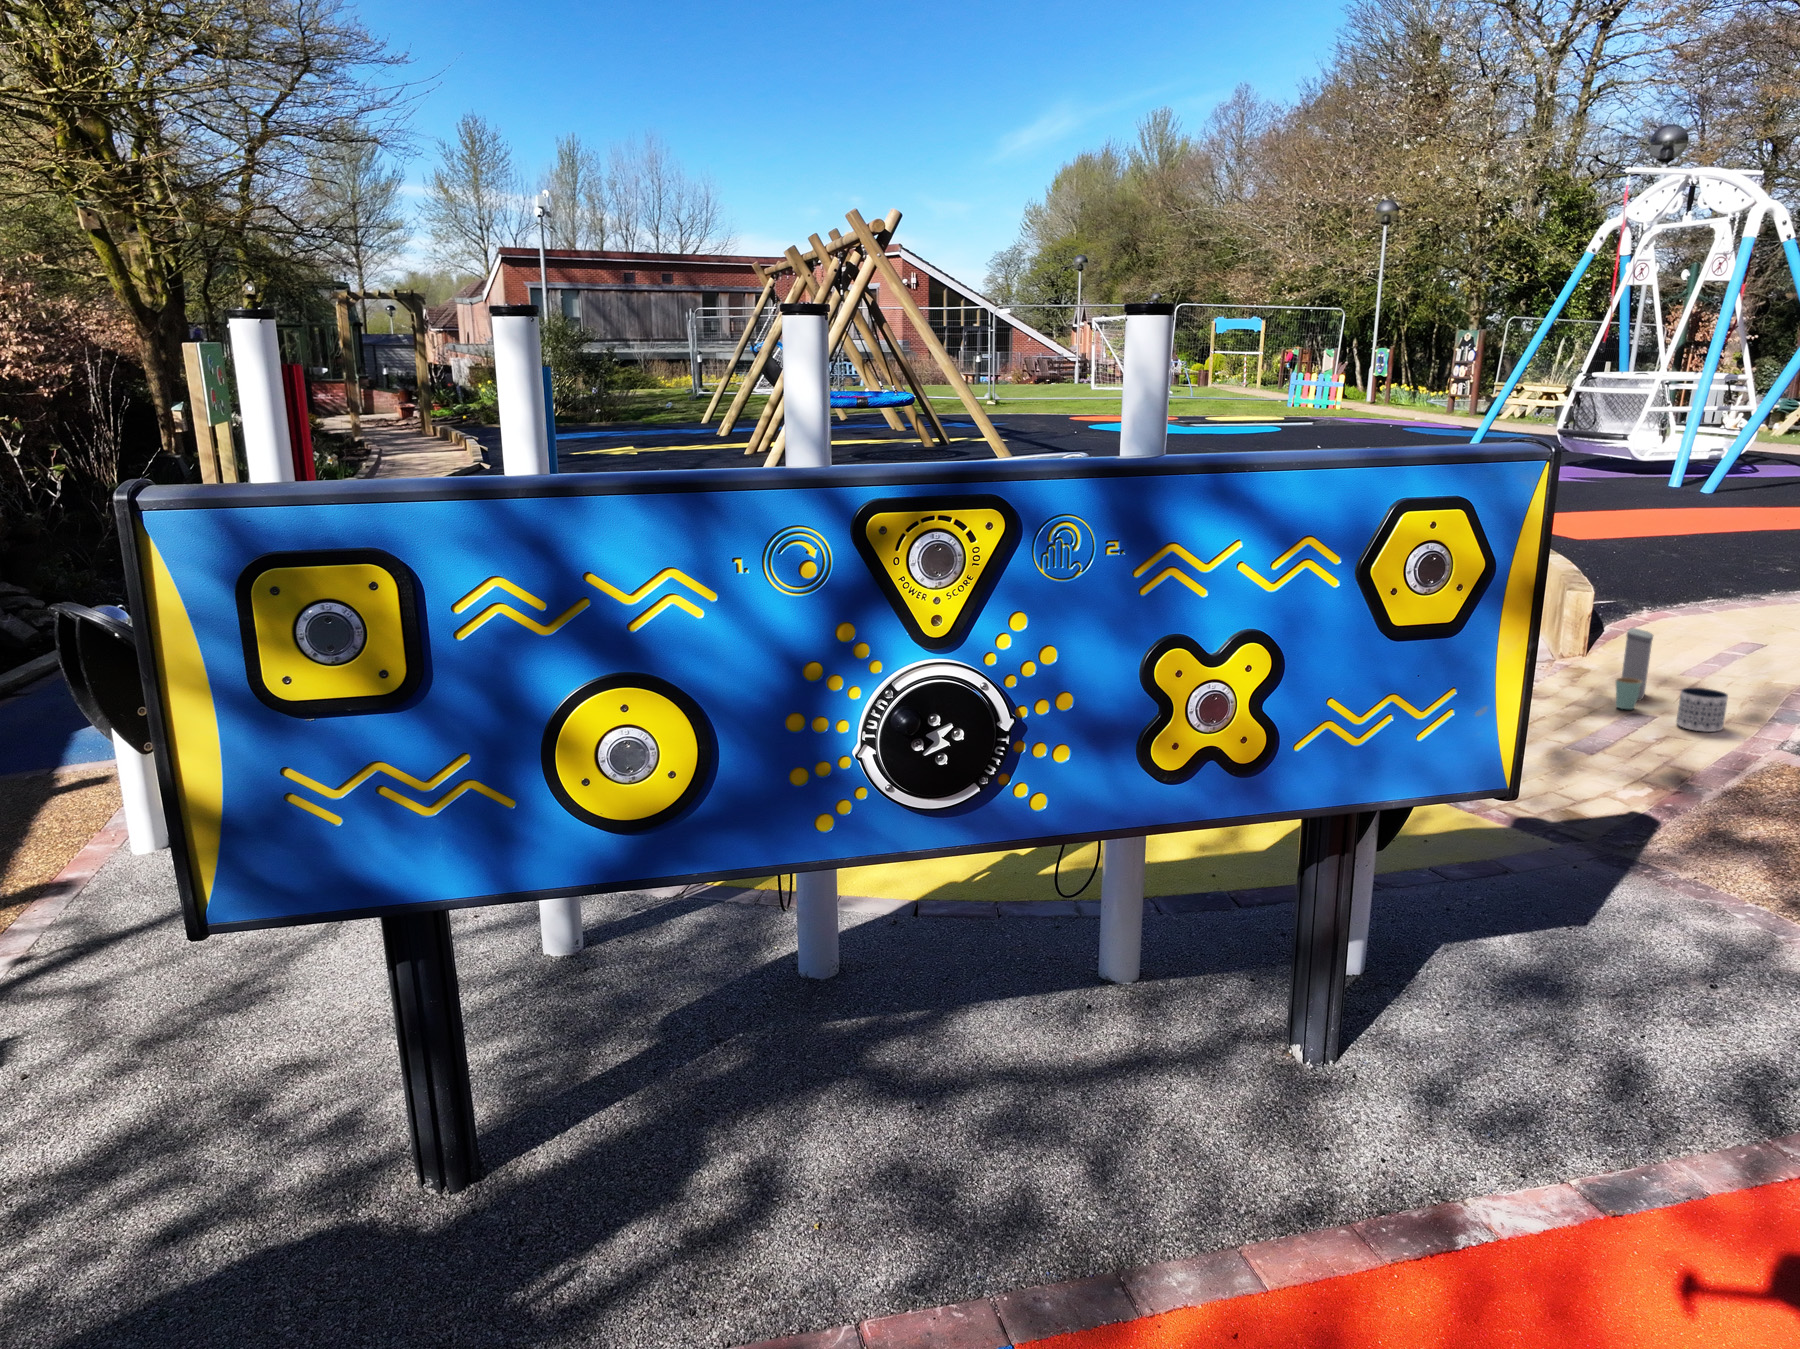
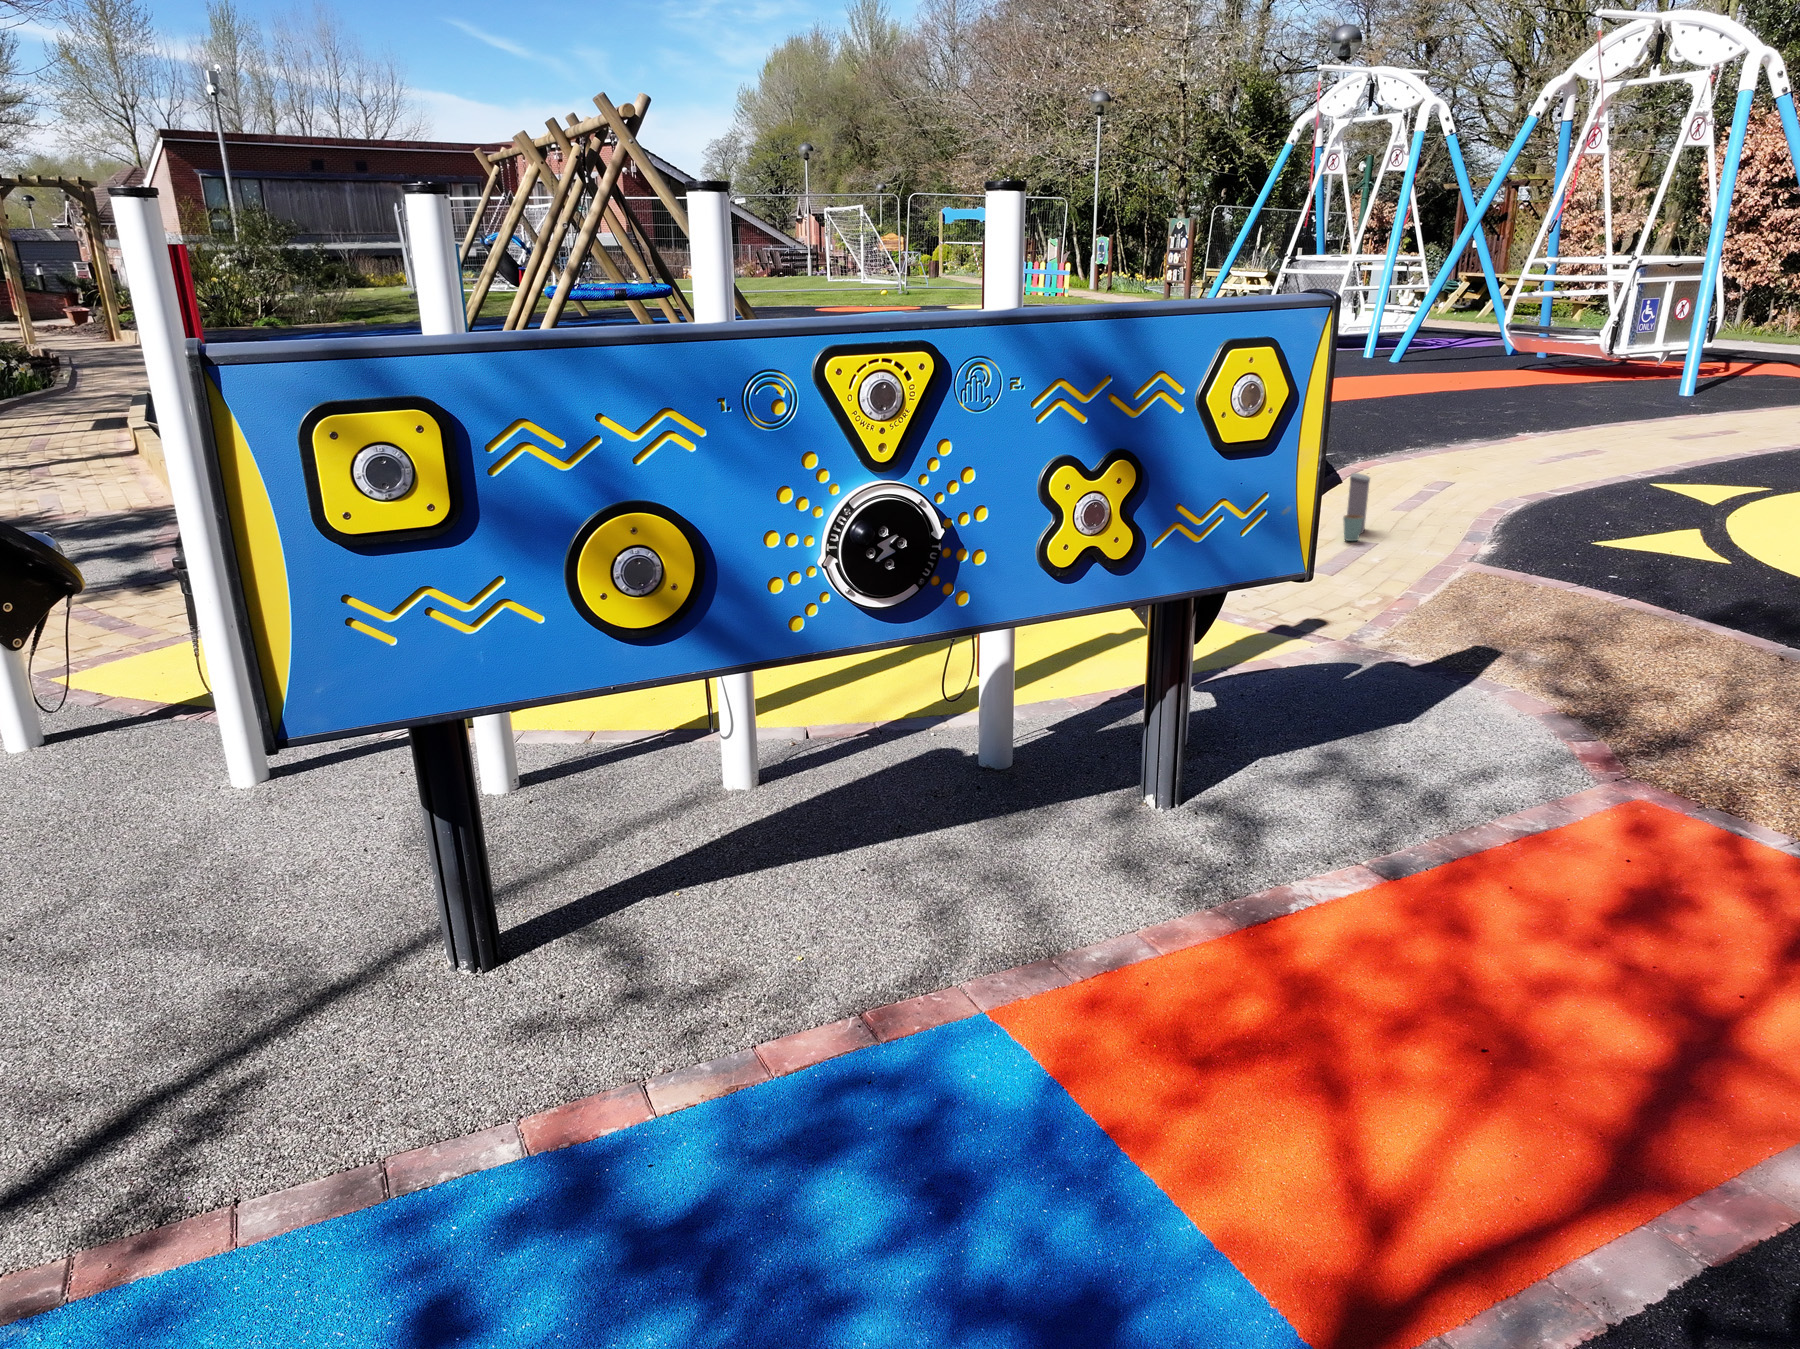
planter: present [1676,688,1728,732] -> none [1391,519,1429,554]

